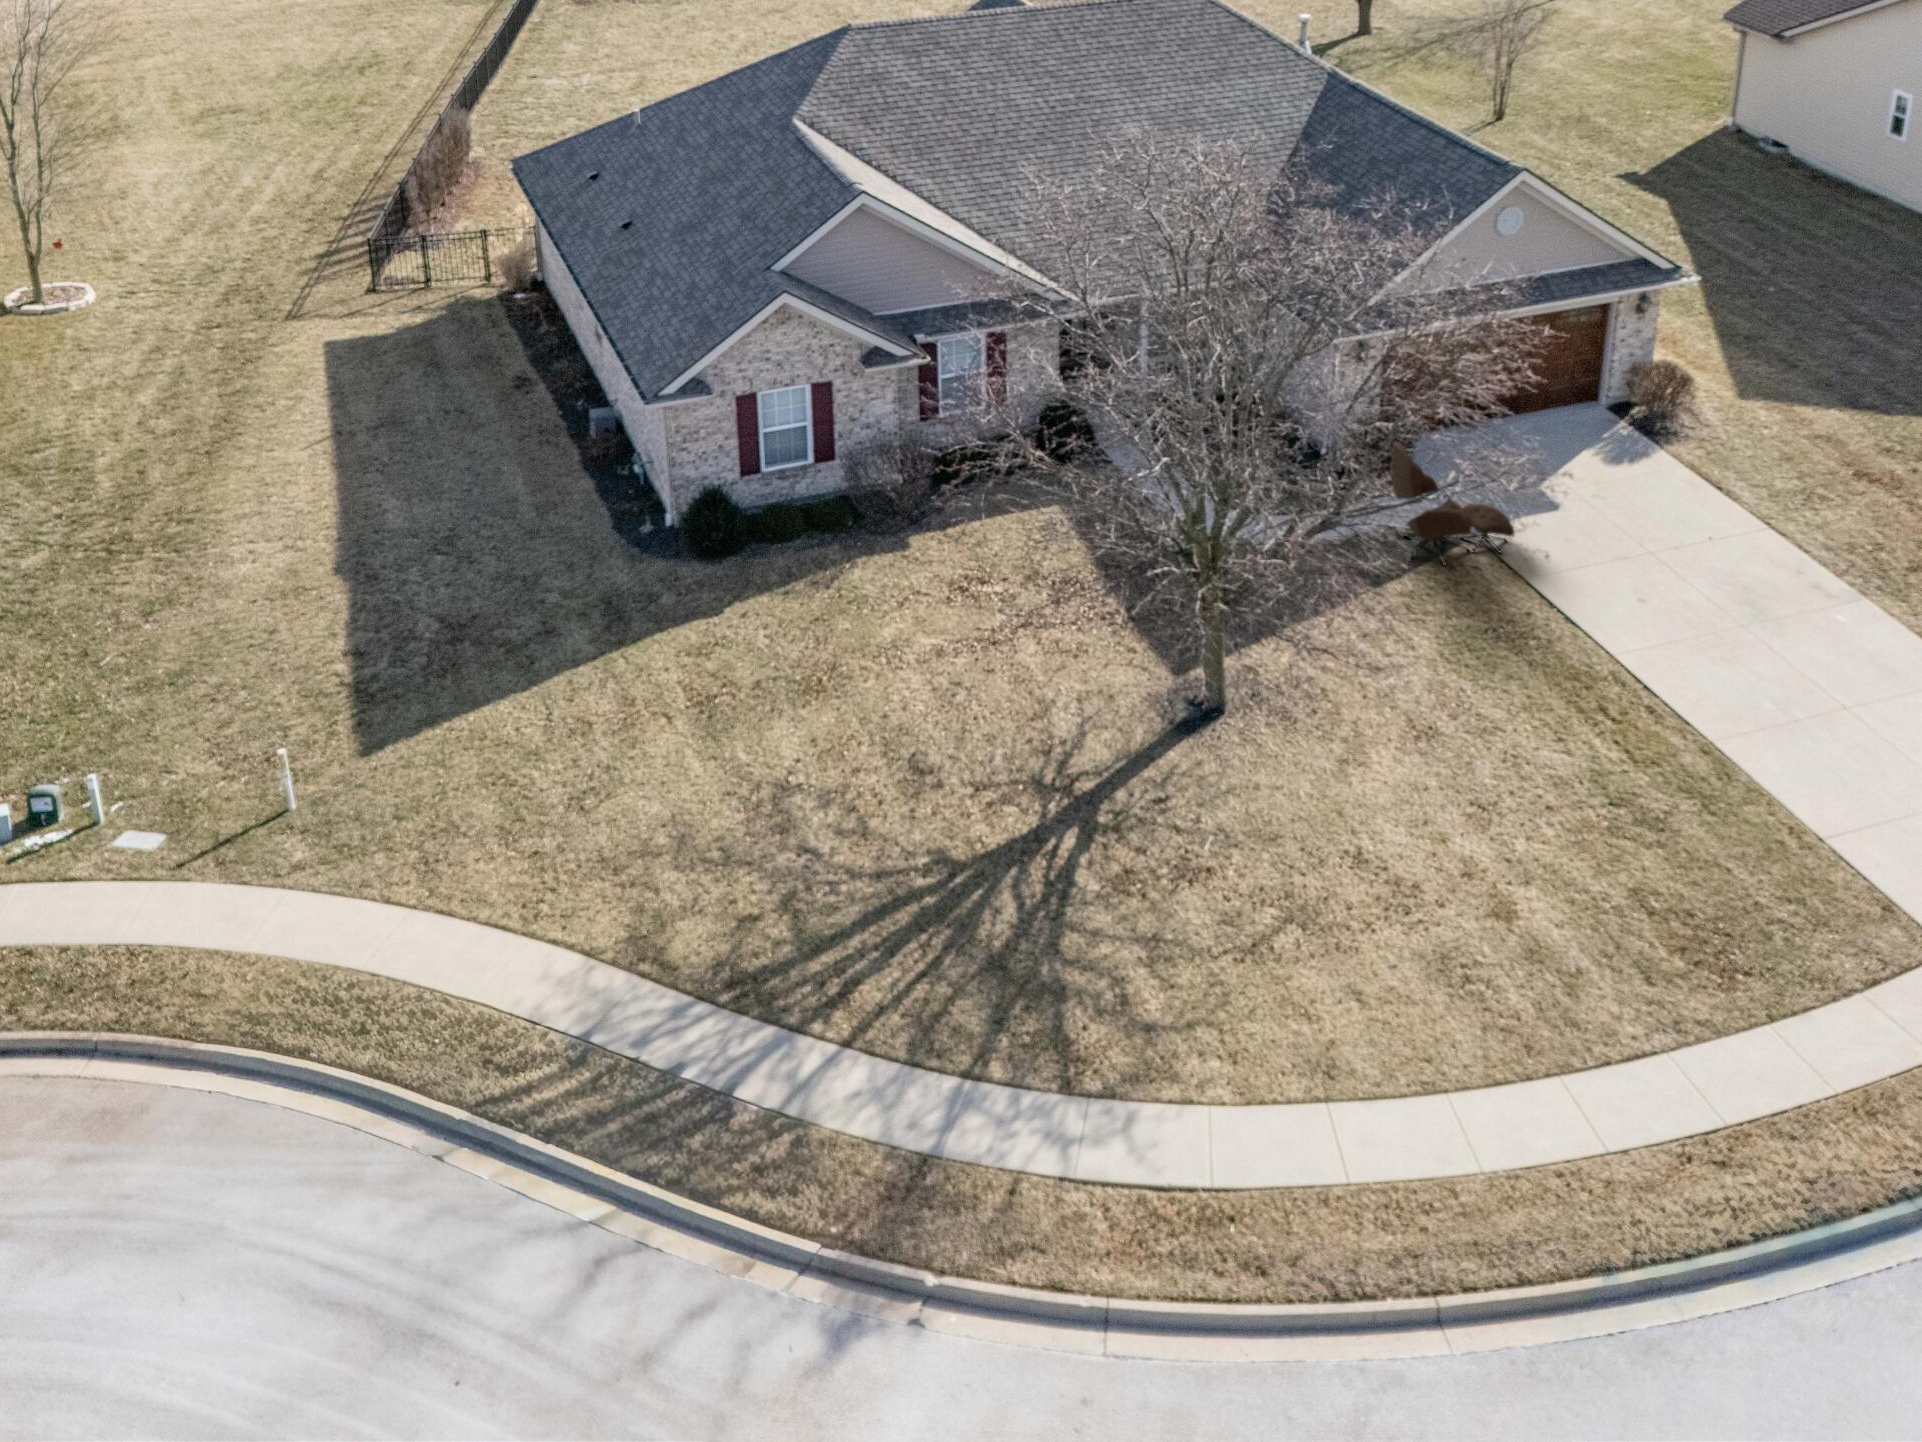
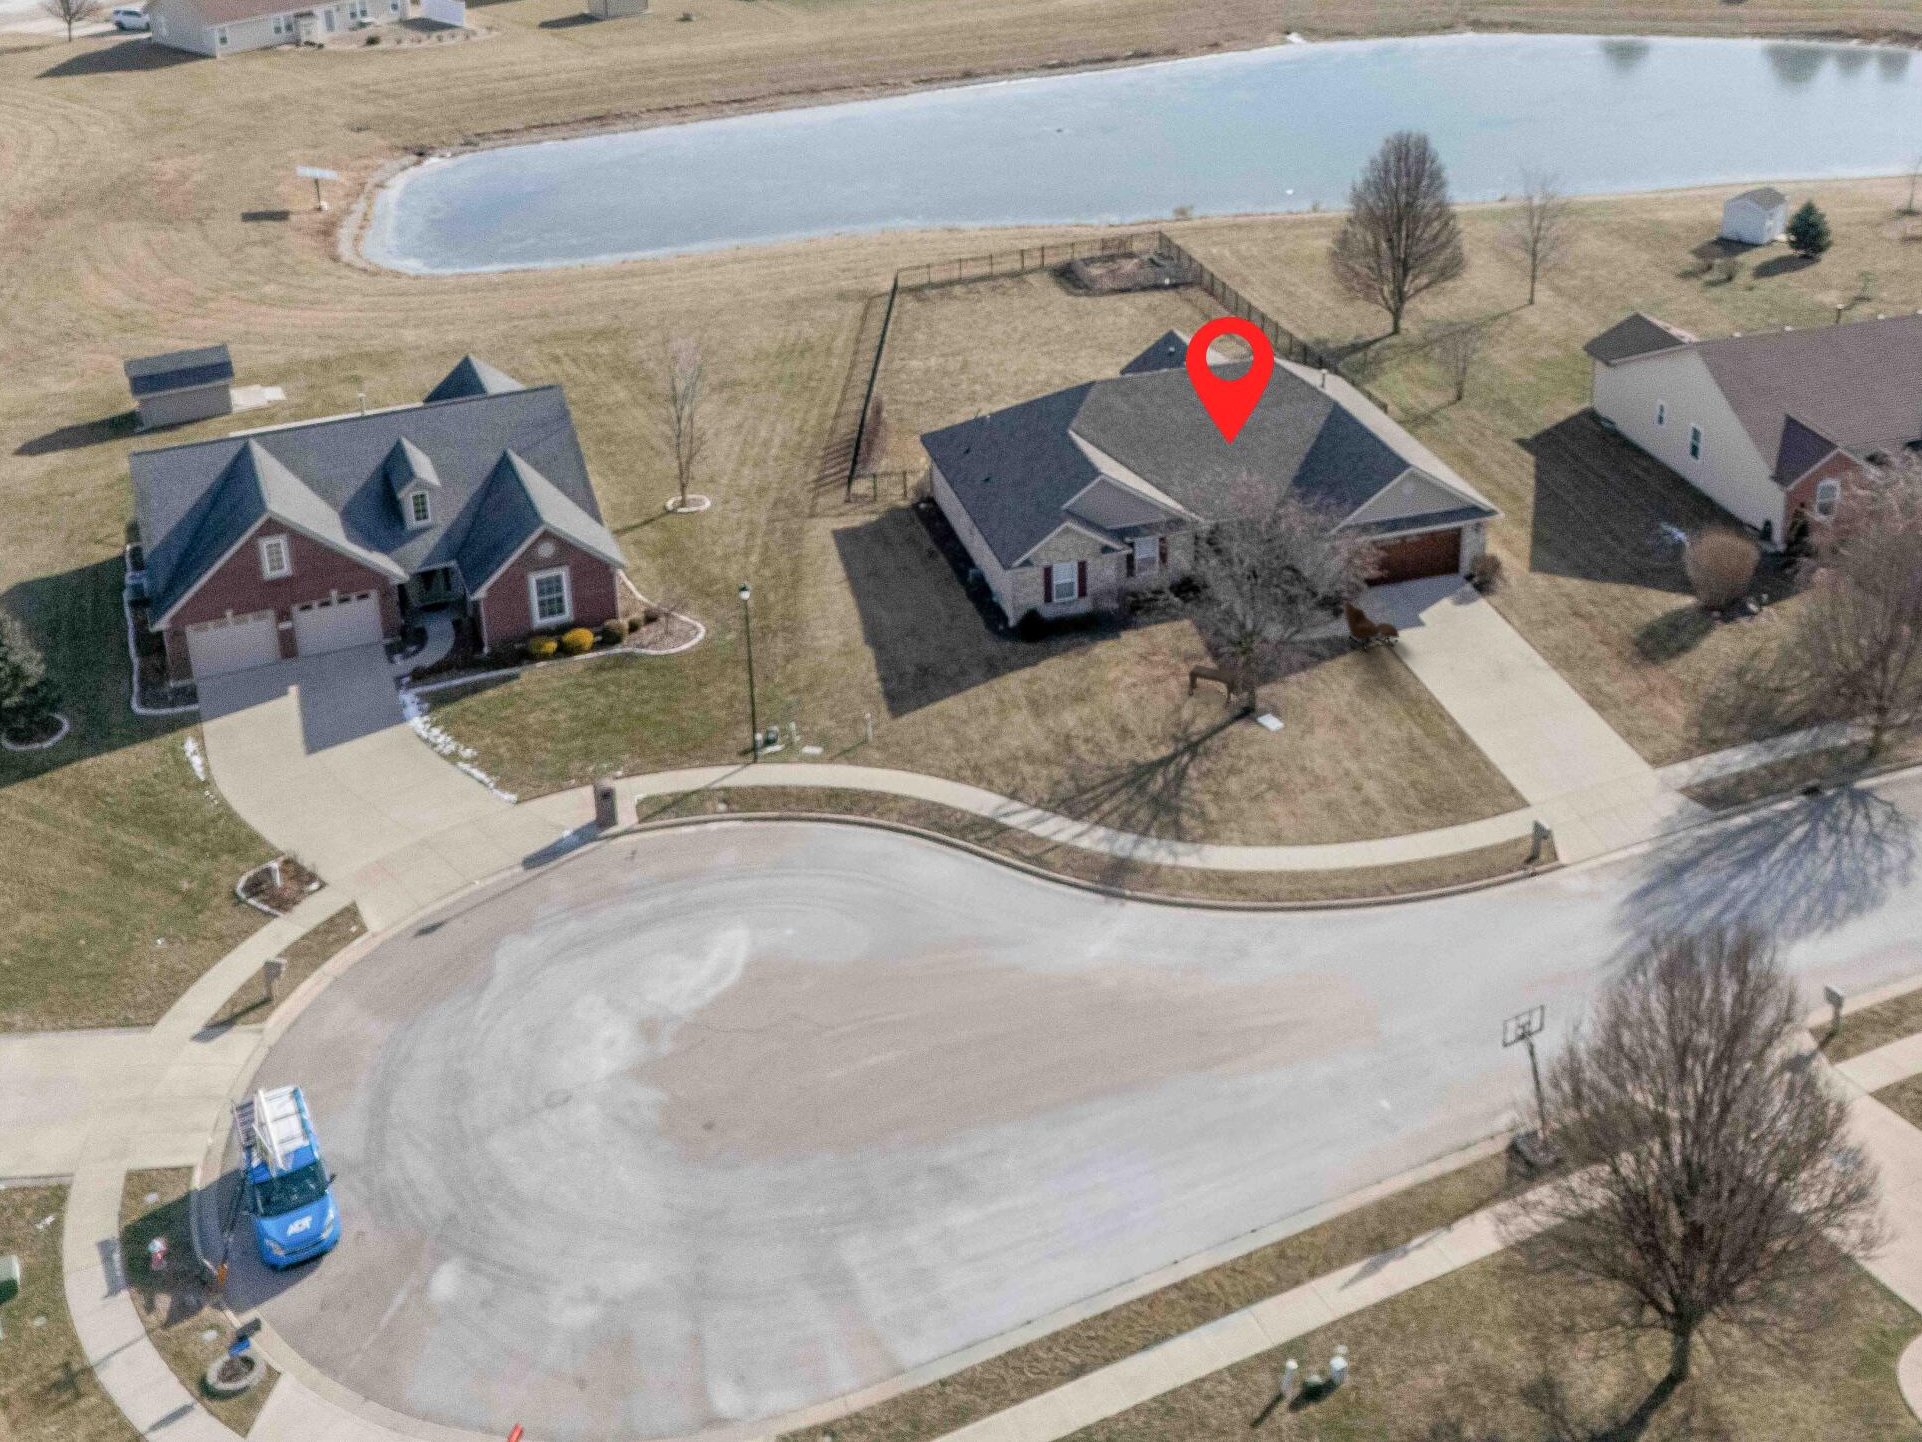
bench: none [1065,605,1176,692] -> present [1189,665,1237,702]

